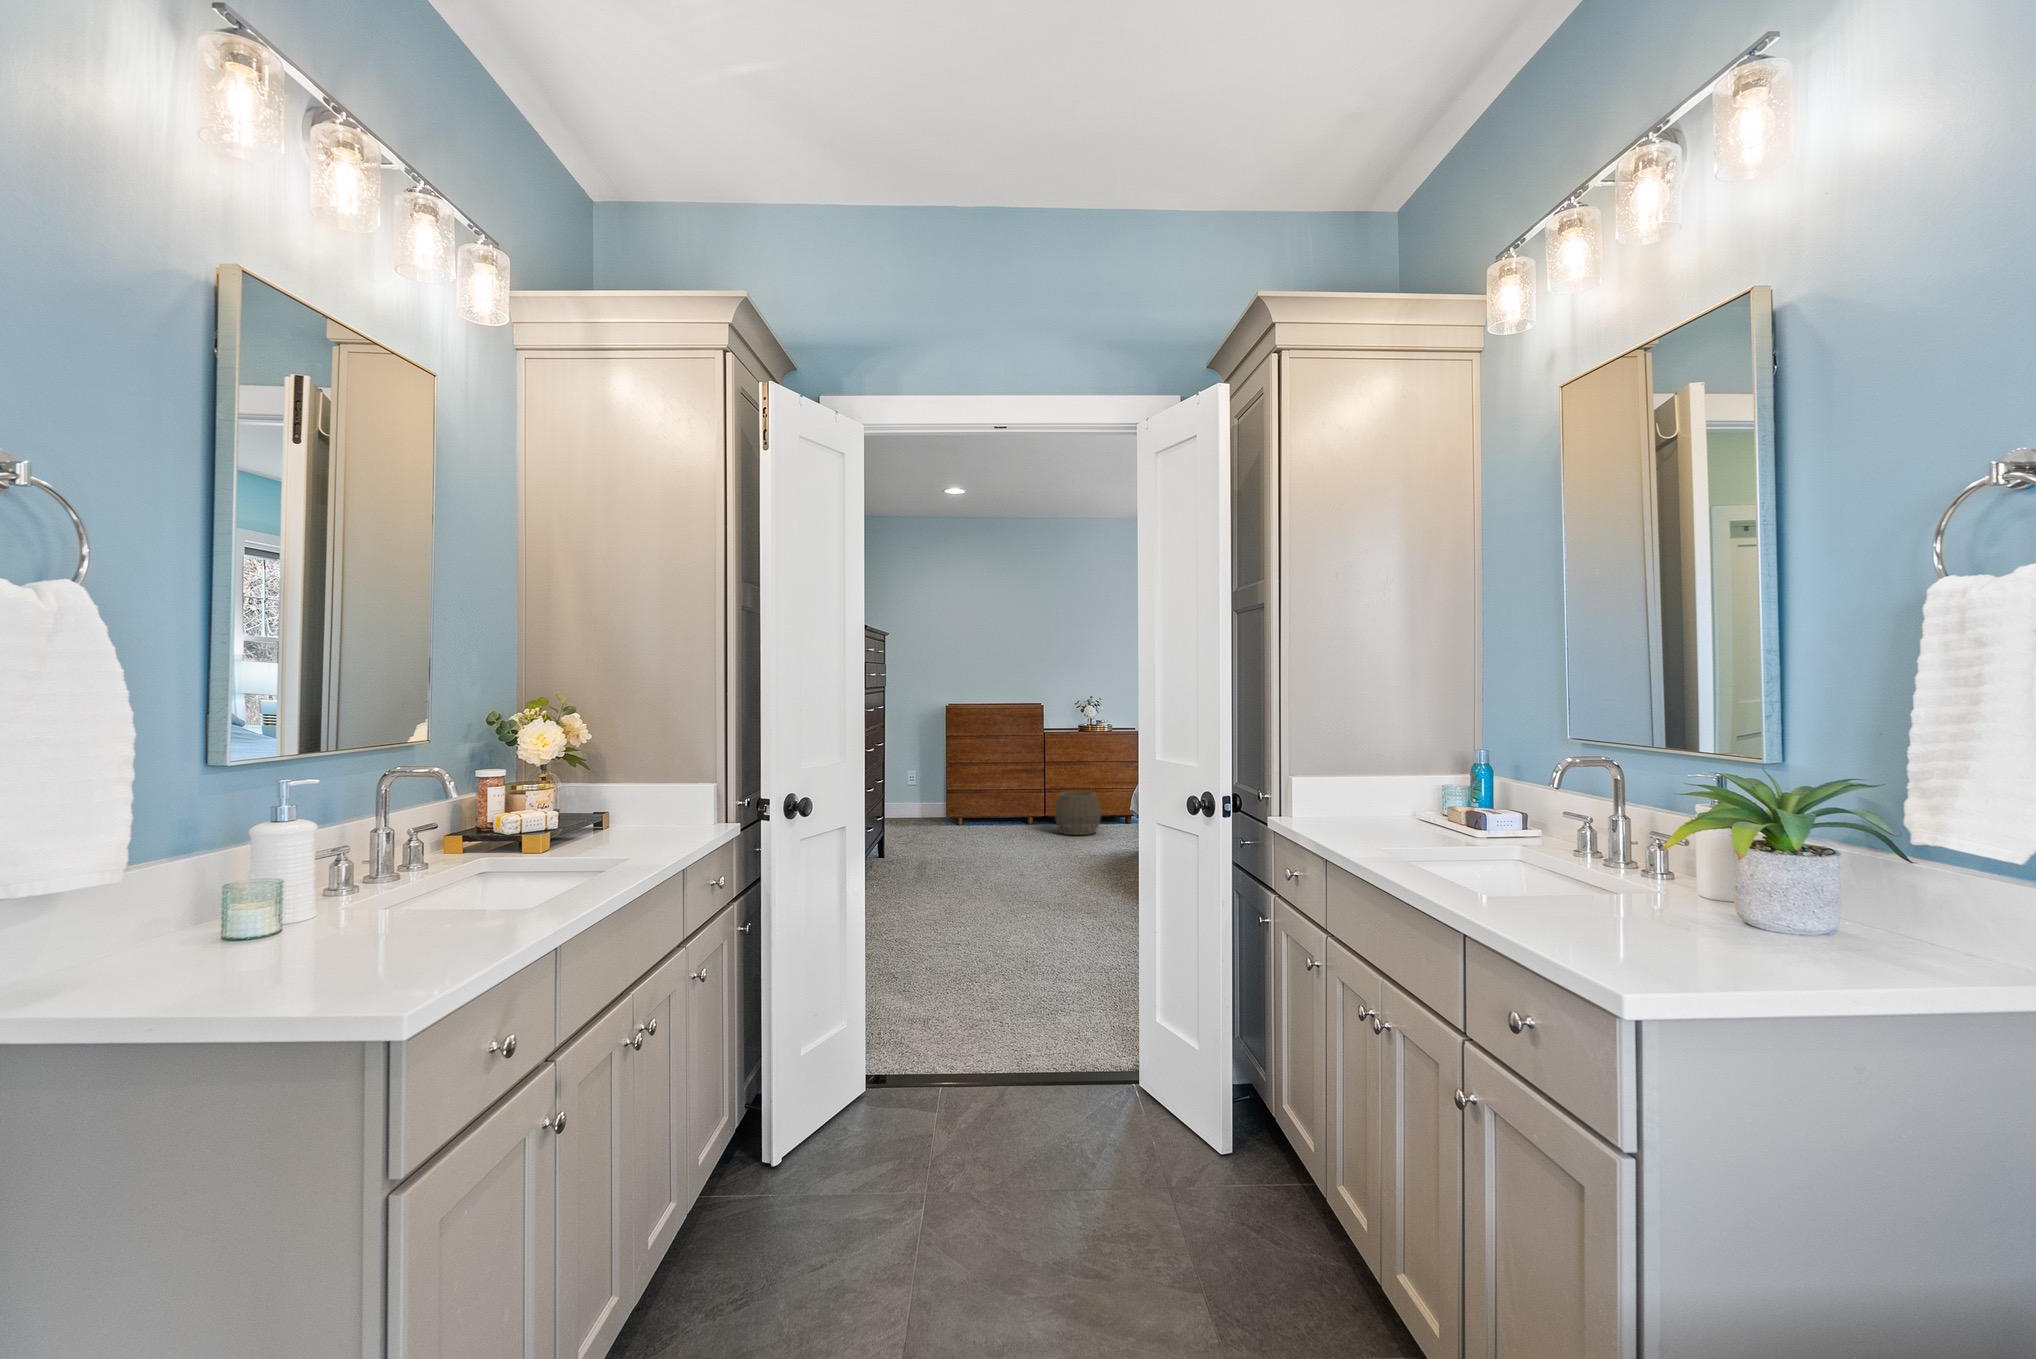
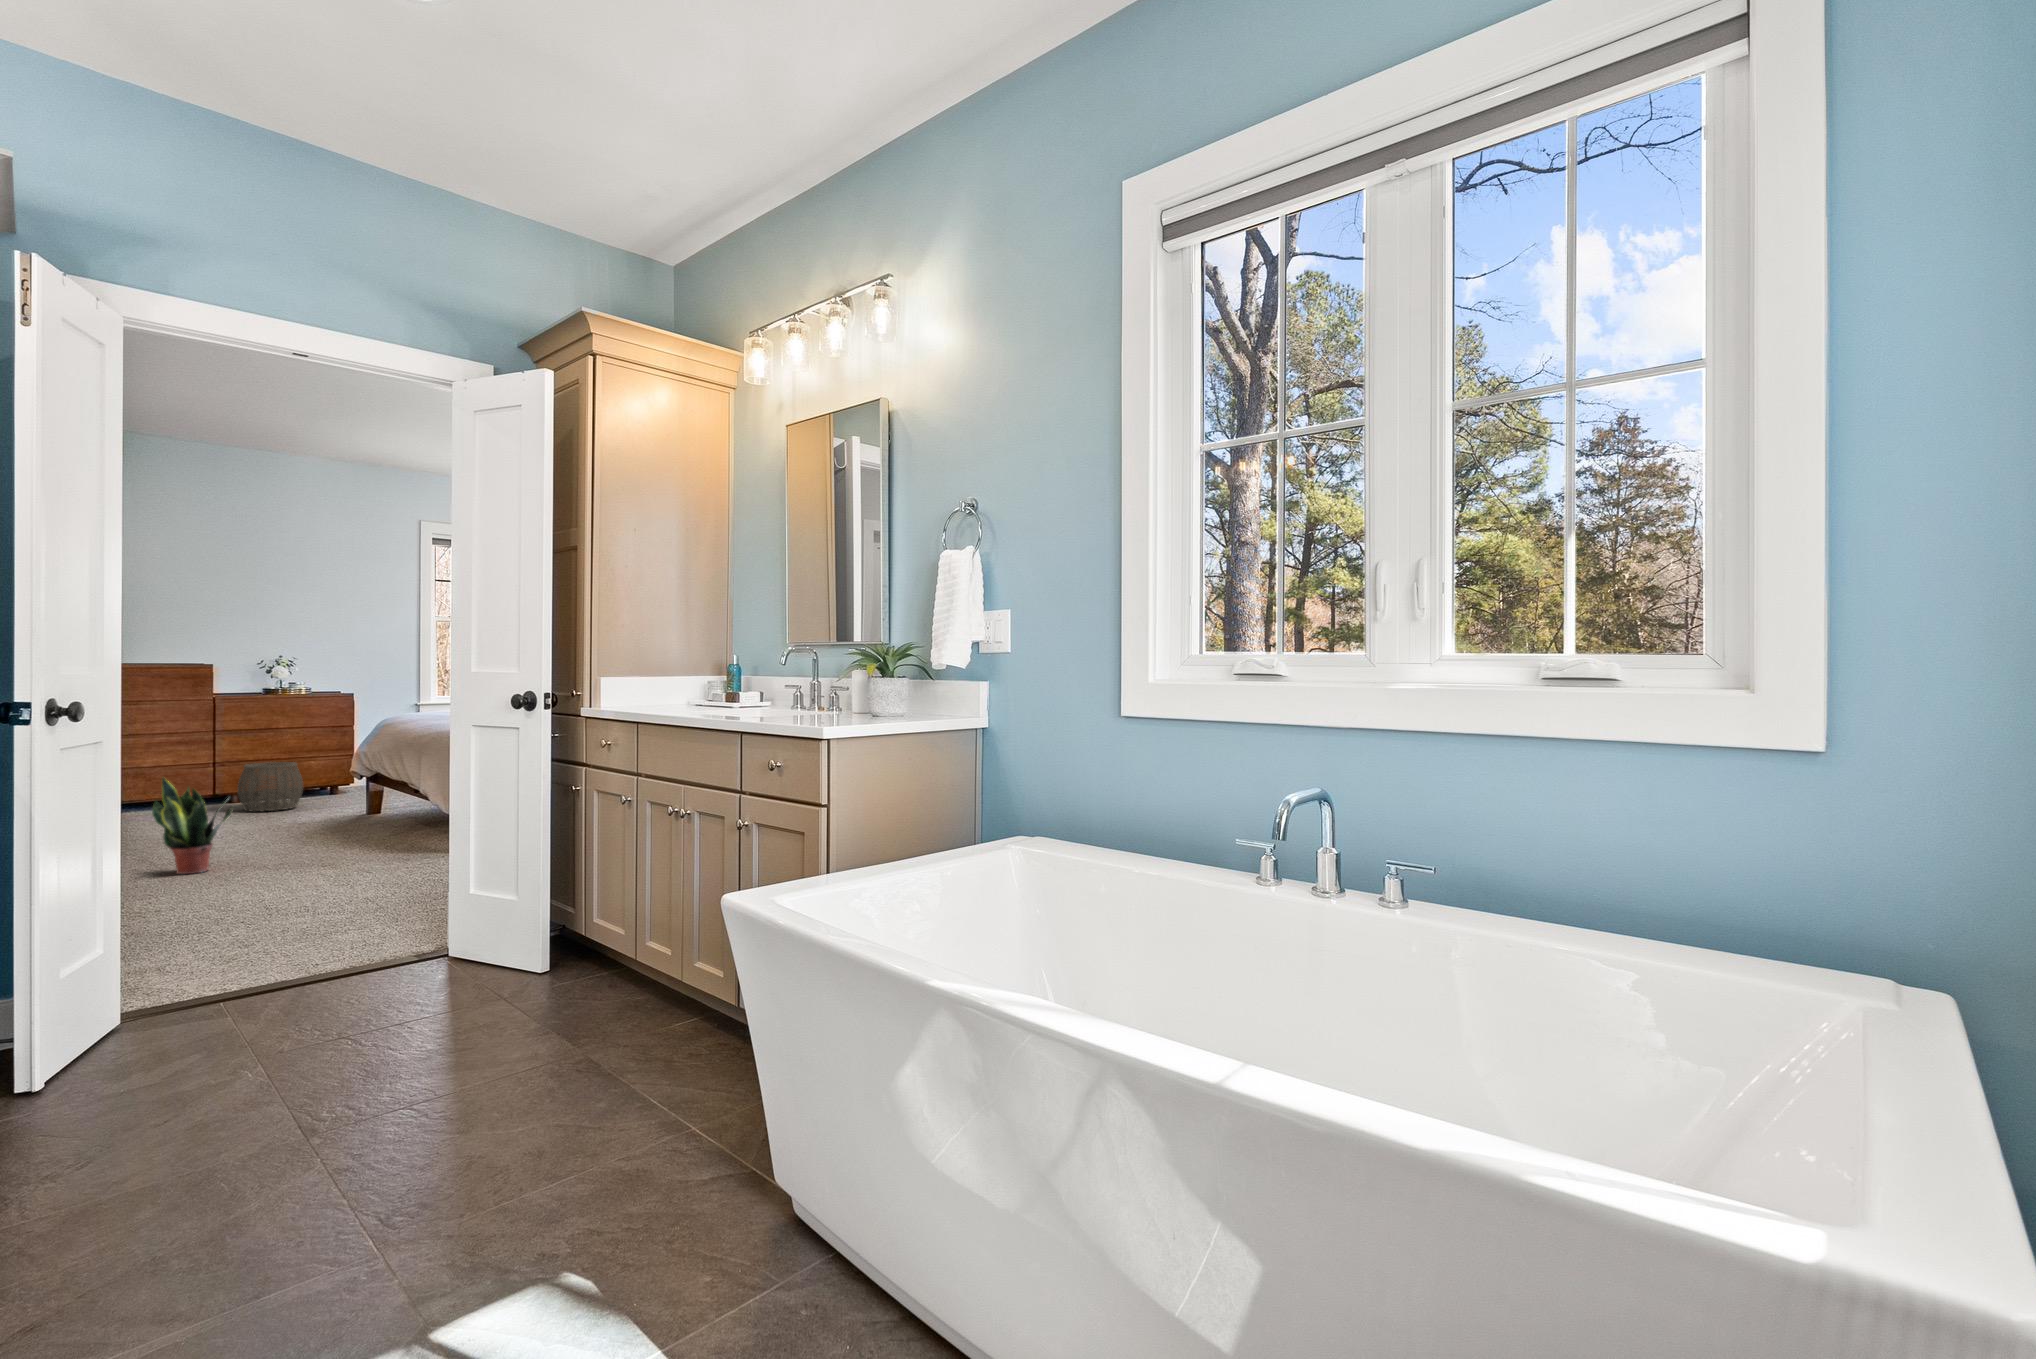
potted plant: none [966,819,1019,907] -> present [152,778,233,874]

